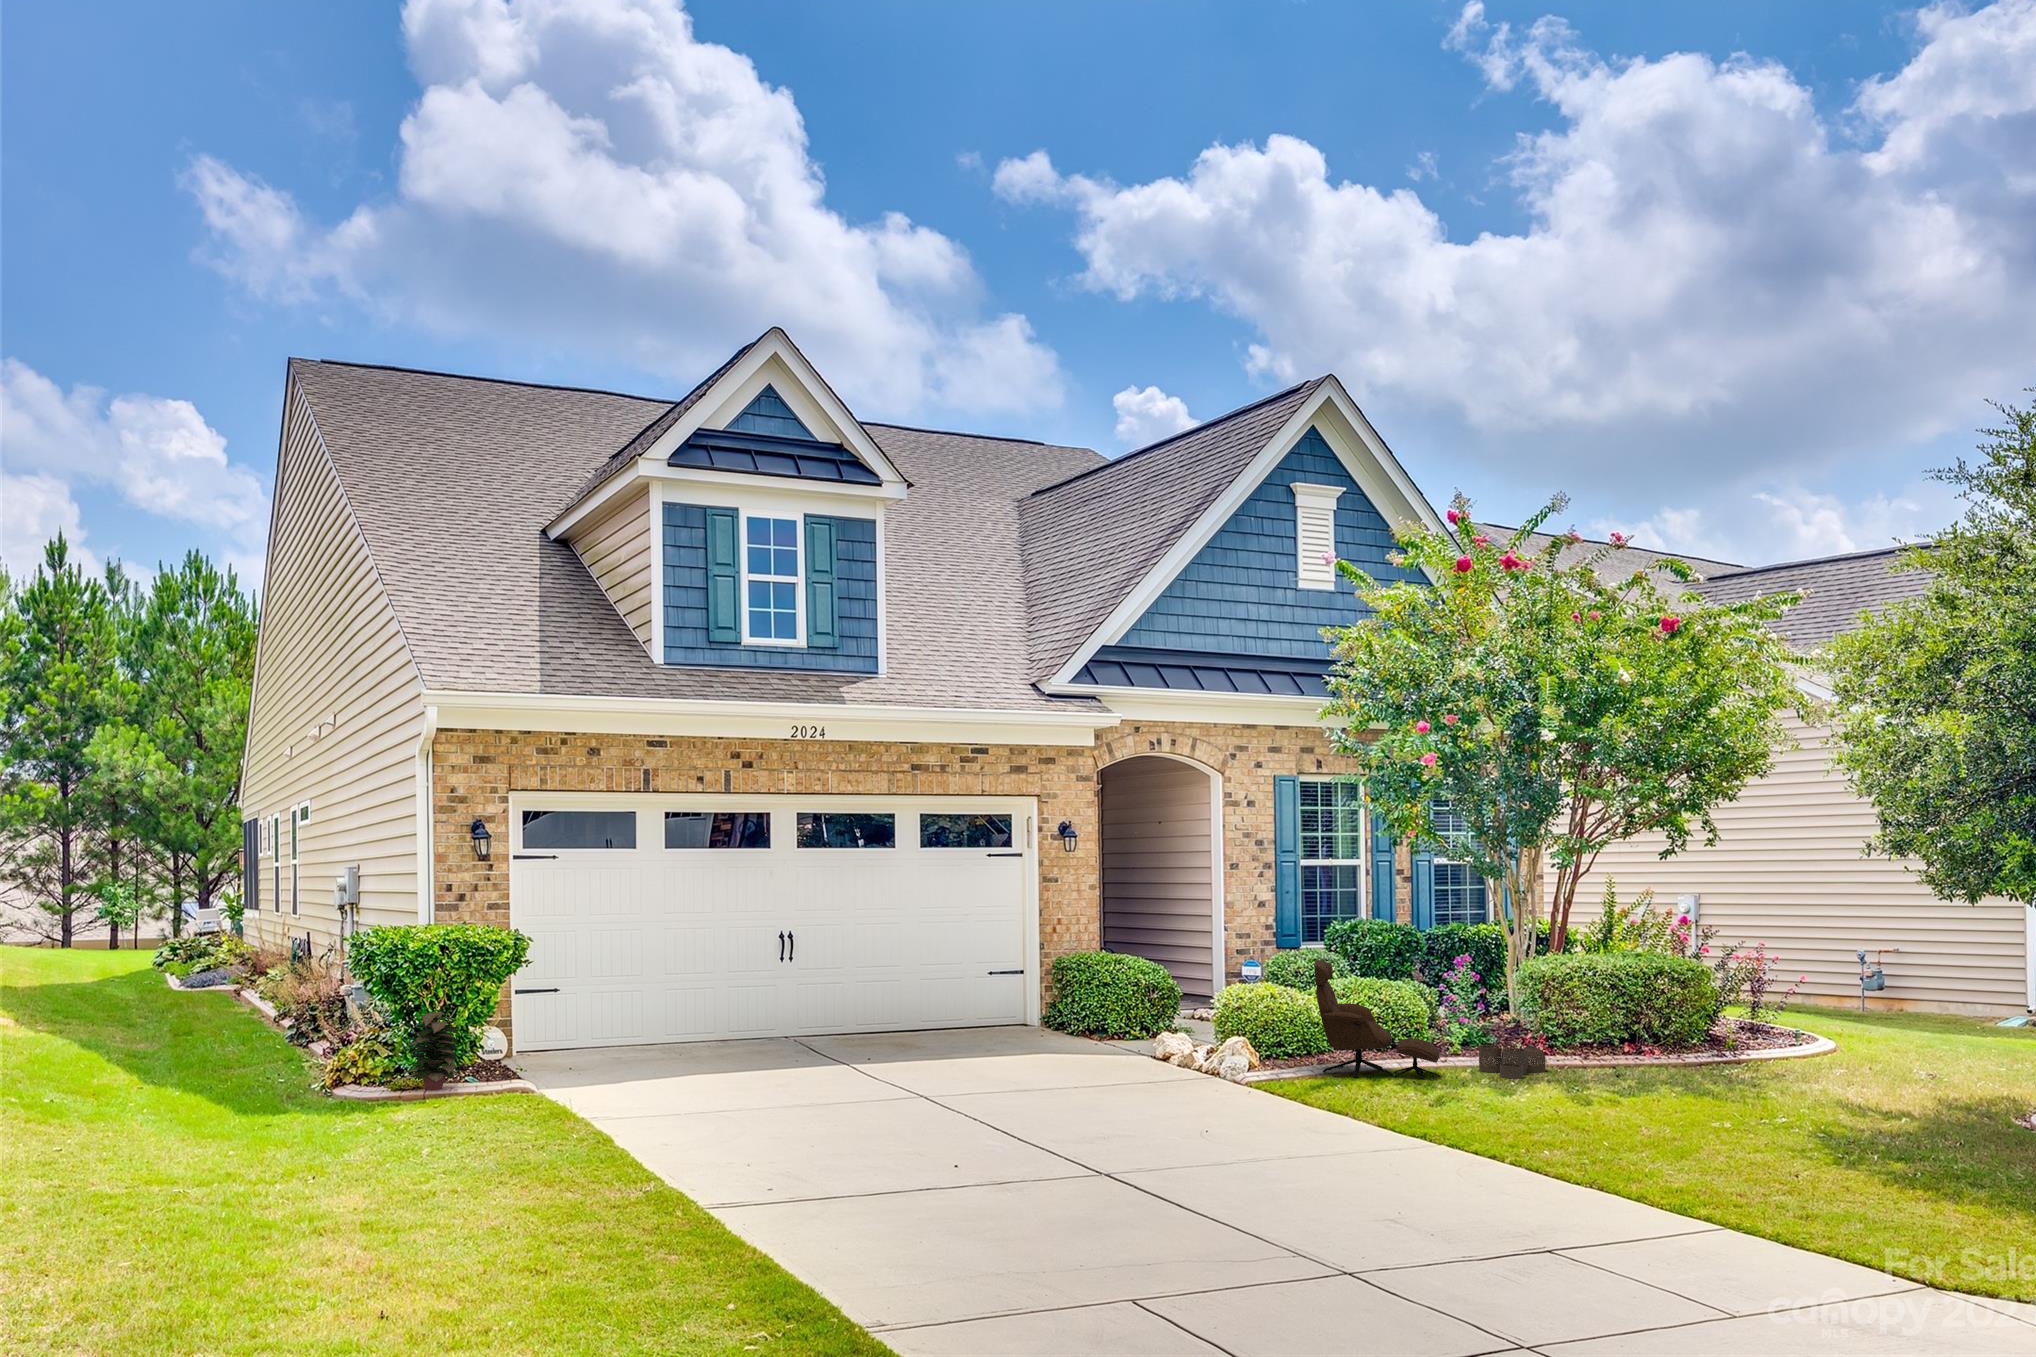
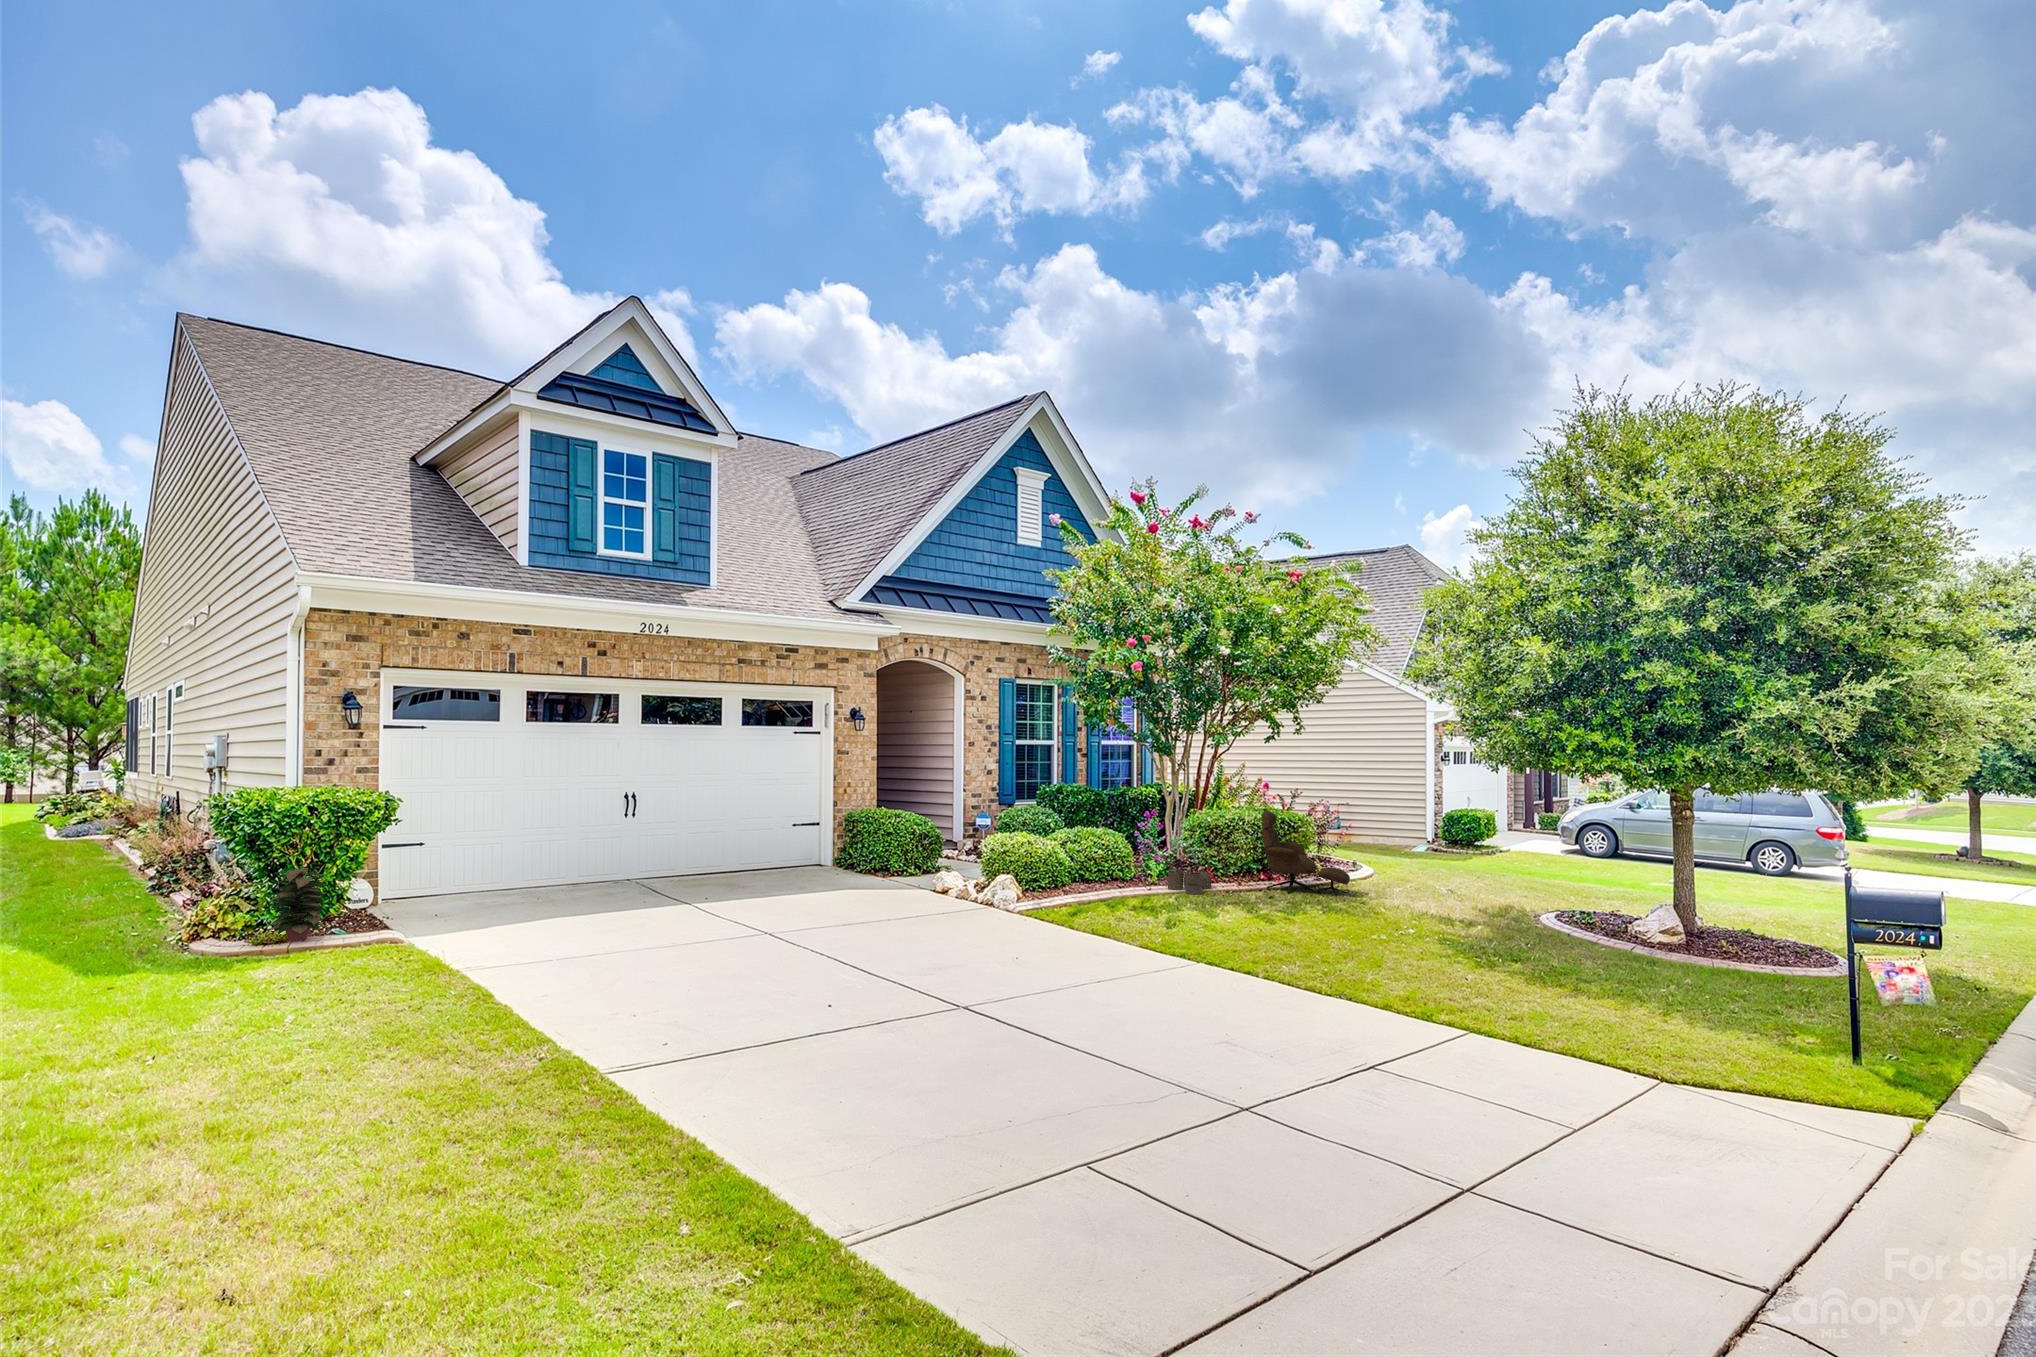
lounge chair: present [1314,960,1441,1080] -> present [1261,811,1350,896]

